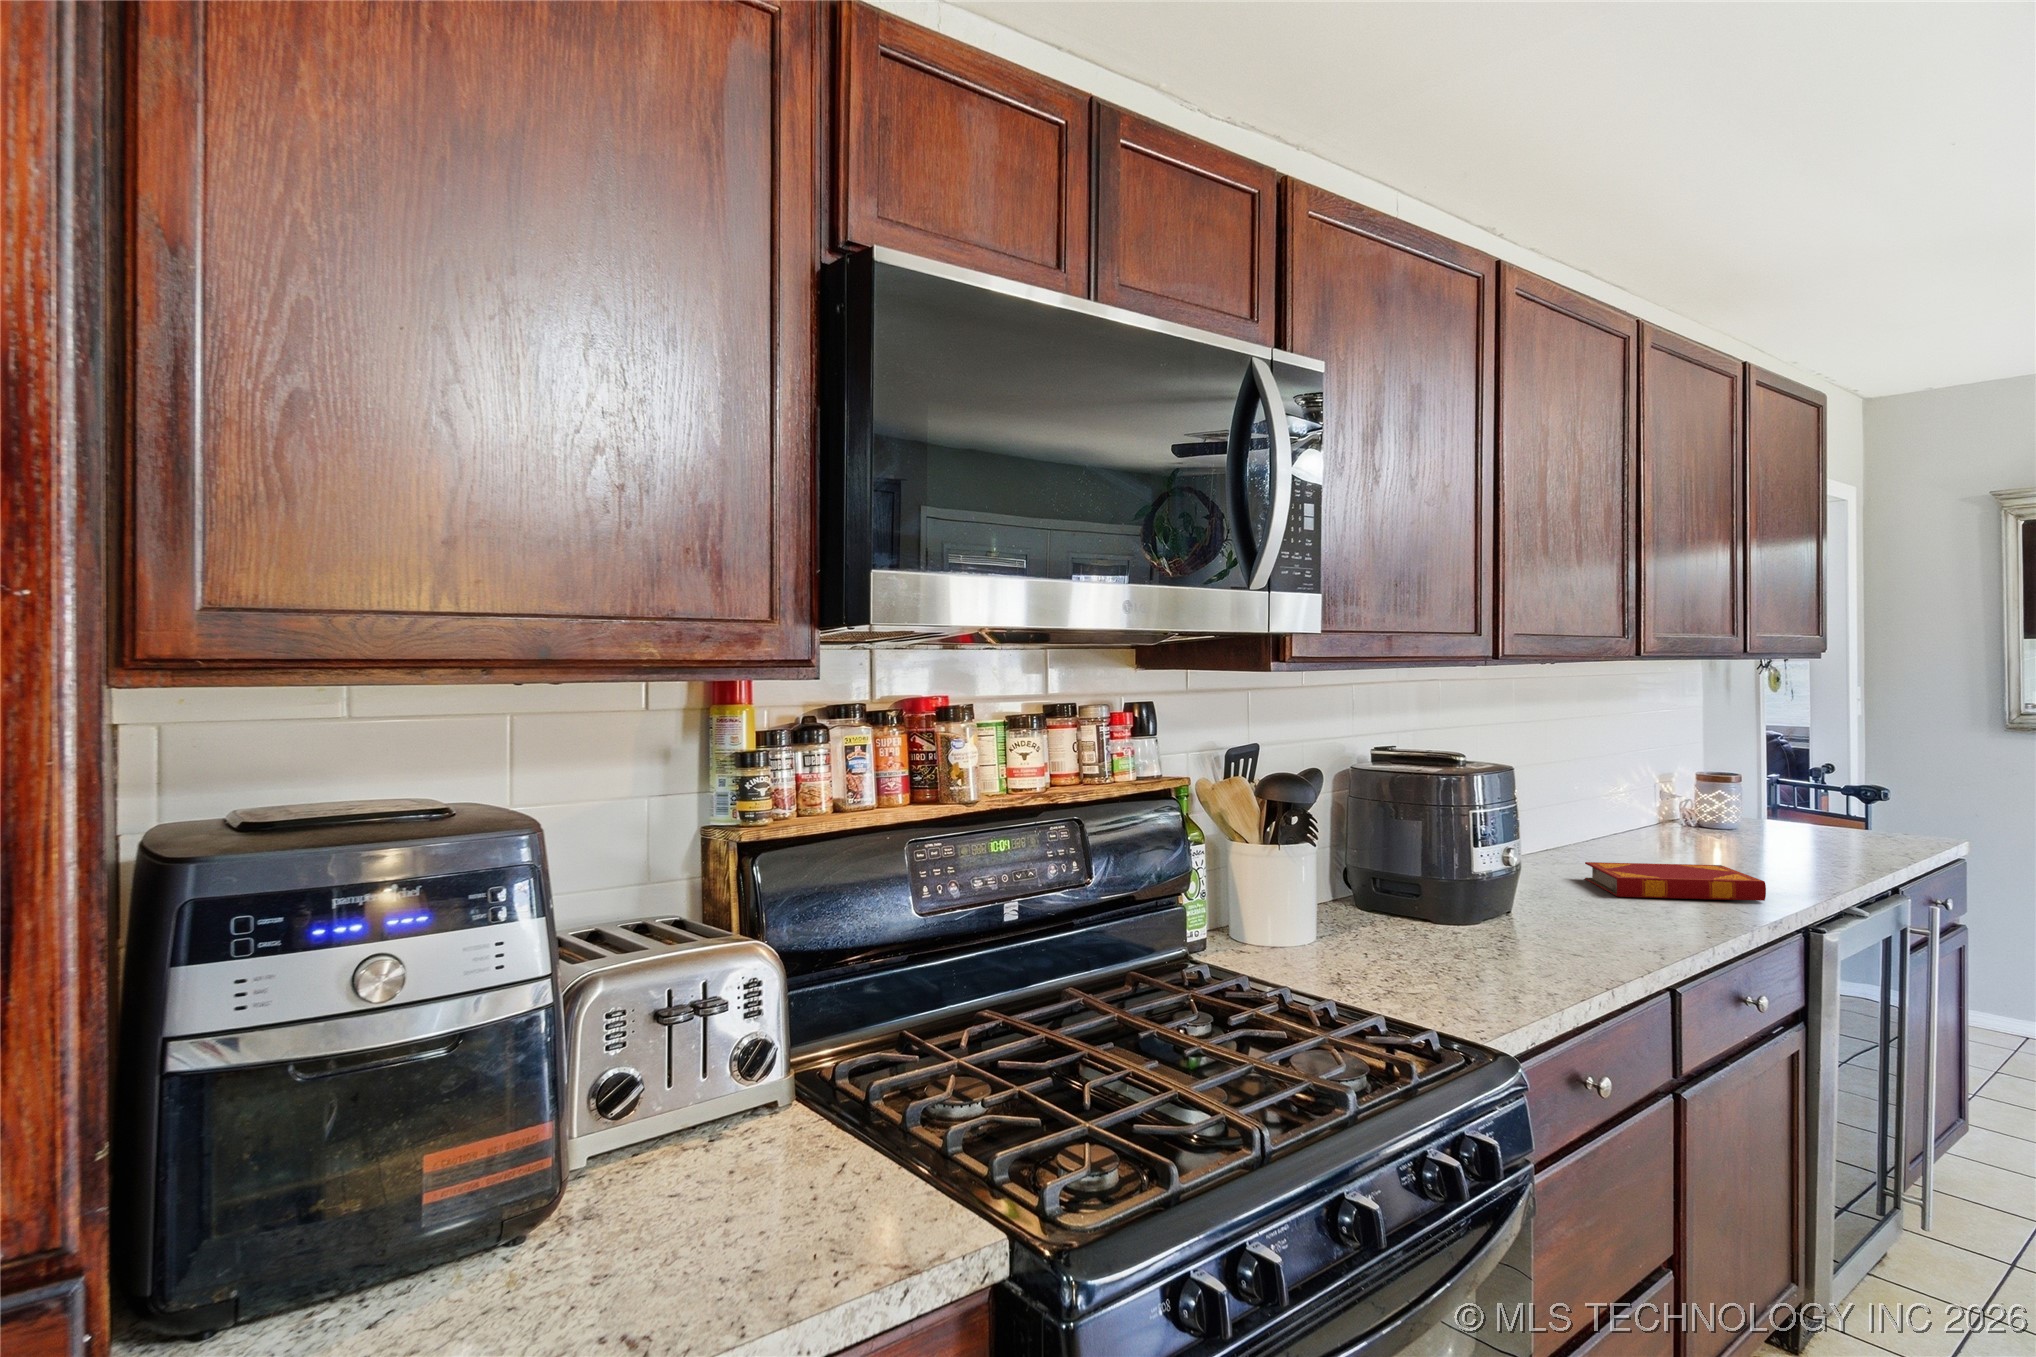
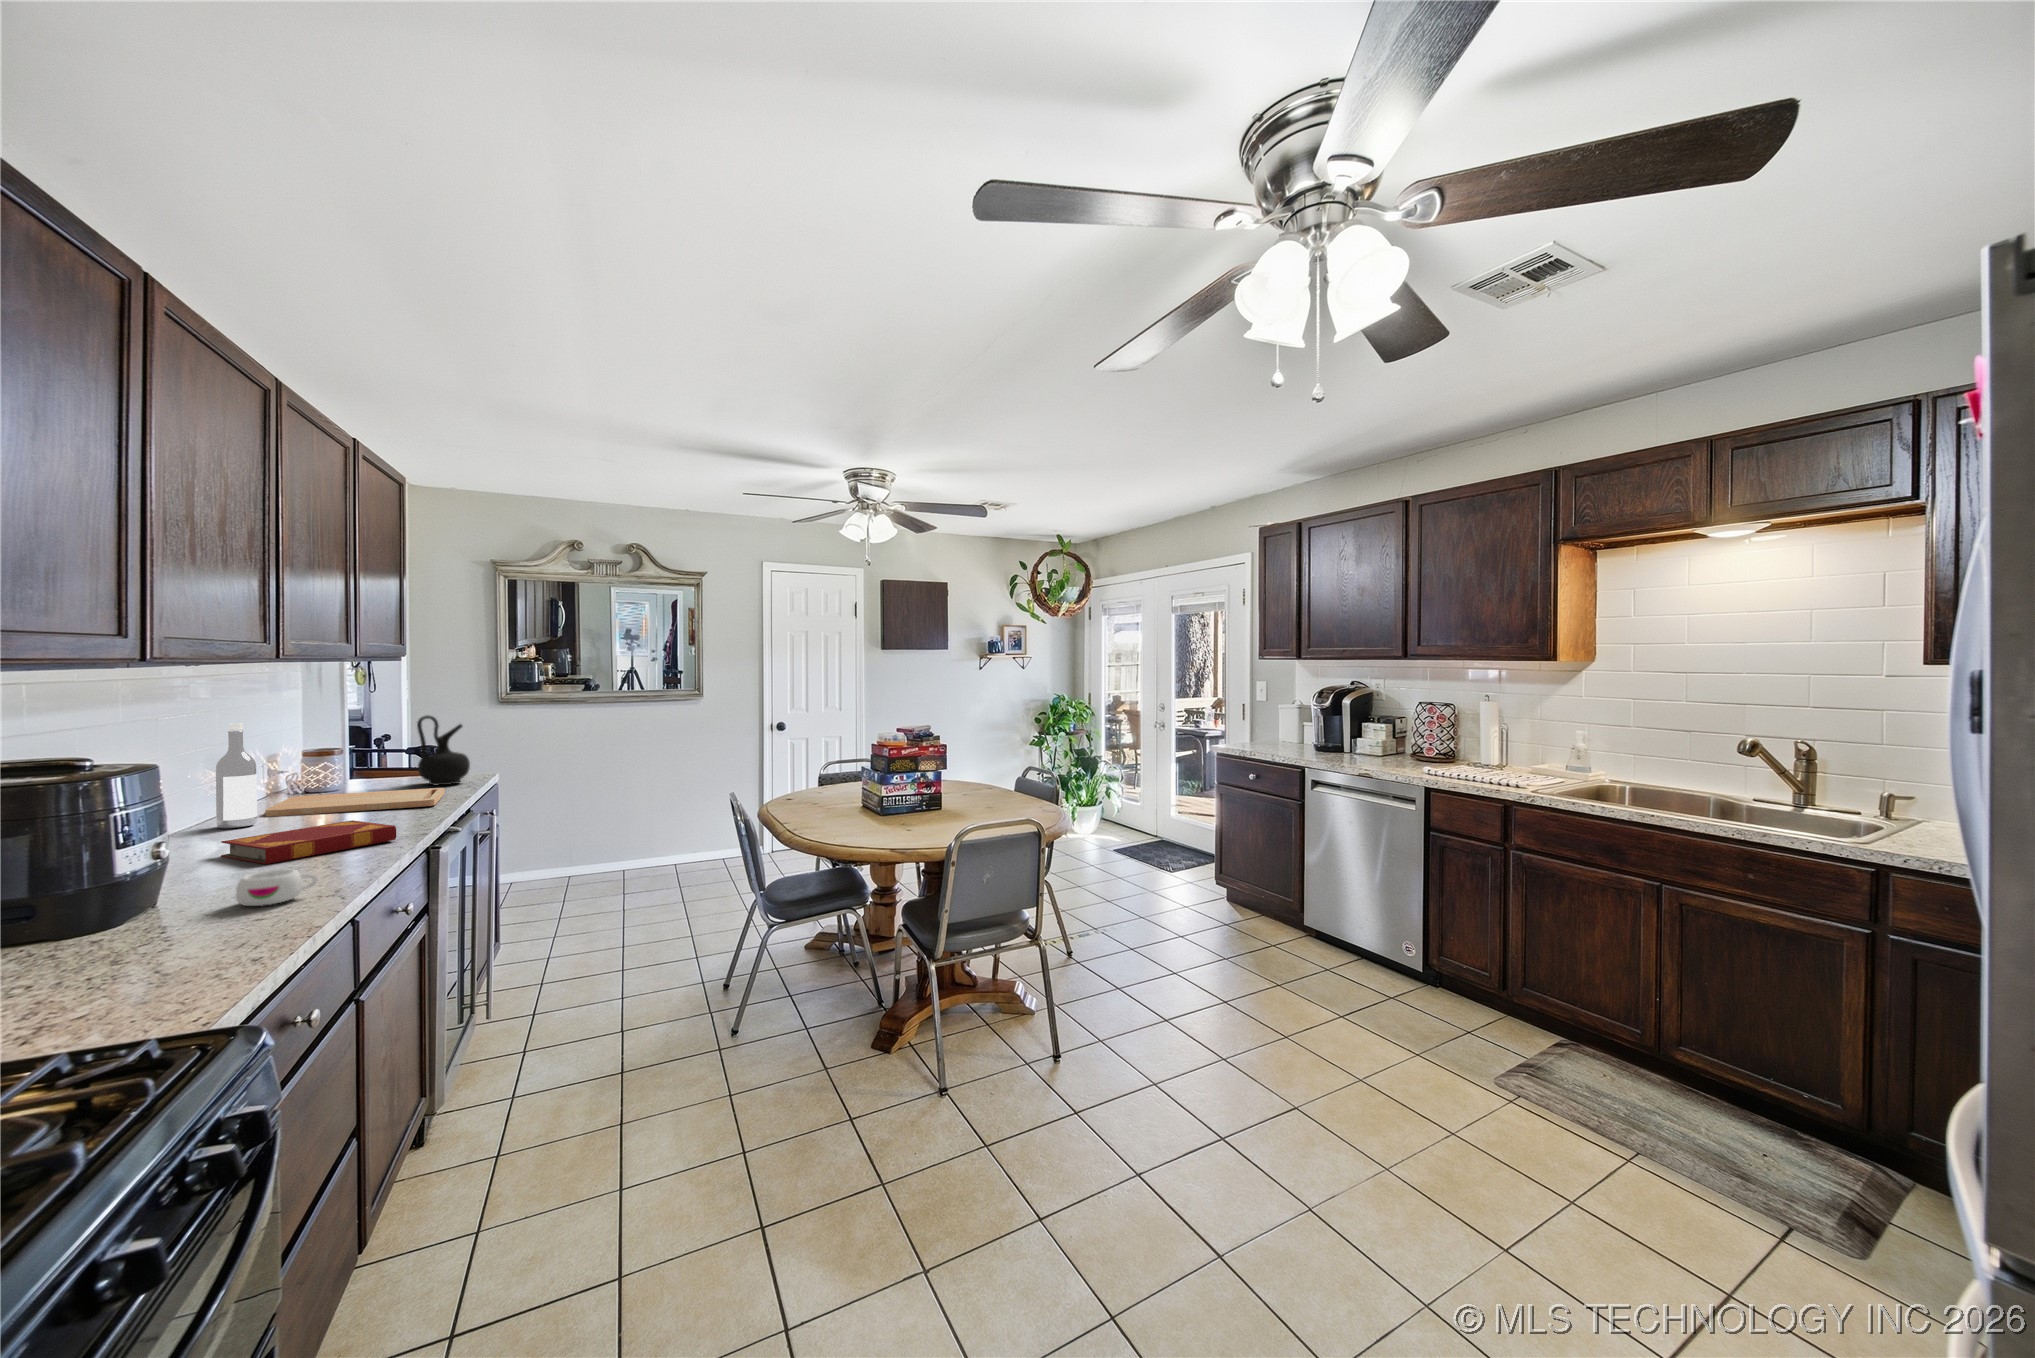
wine bottle: none [1597,732,1634,852] -> present [216,723,257,828]
ceramic jug: none [1837,737,1916,843] -> present [417,715,470,785]
cutting board: none [1647,828,1867,867] -> present [265,788,445,816]
mug: none [1568,900,1645,940] -> present [236,869,318,906]

